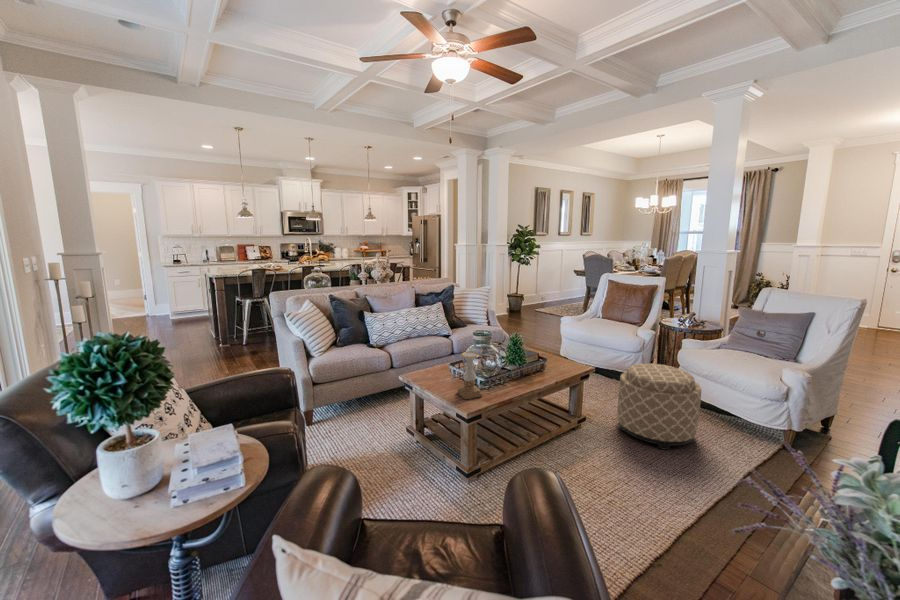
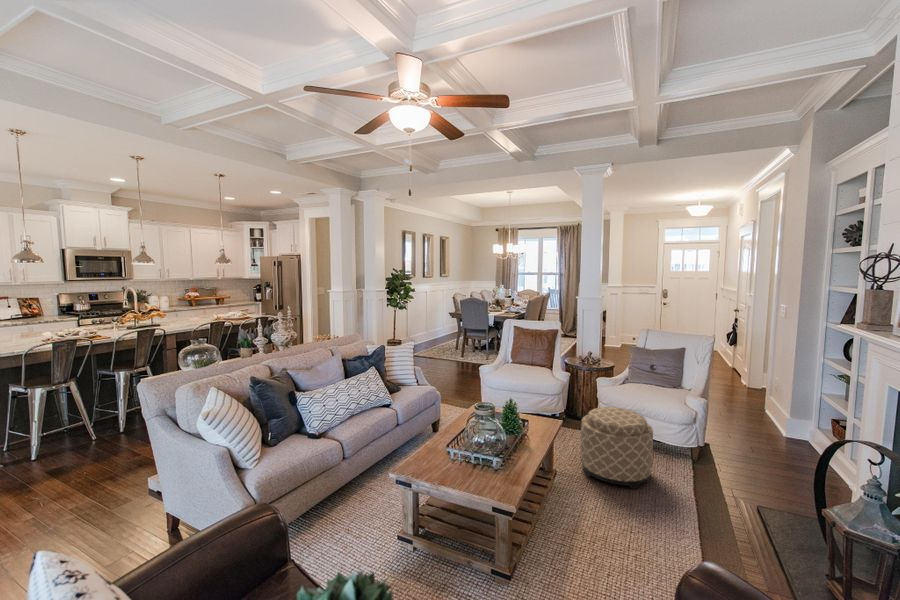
candle holder: present [458,352,482,399] -> none [478,431,507,490]

